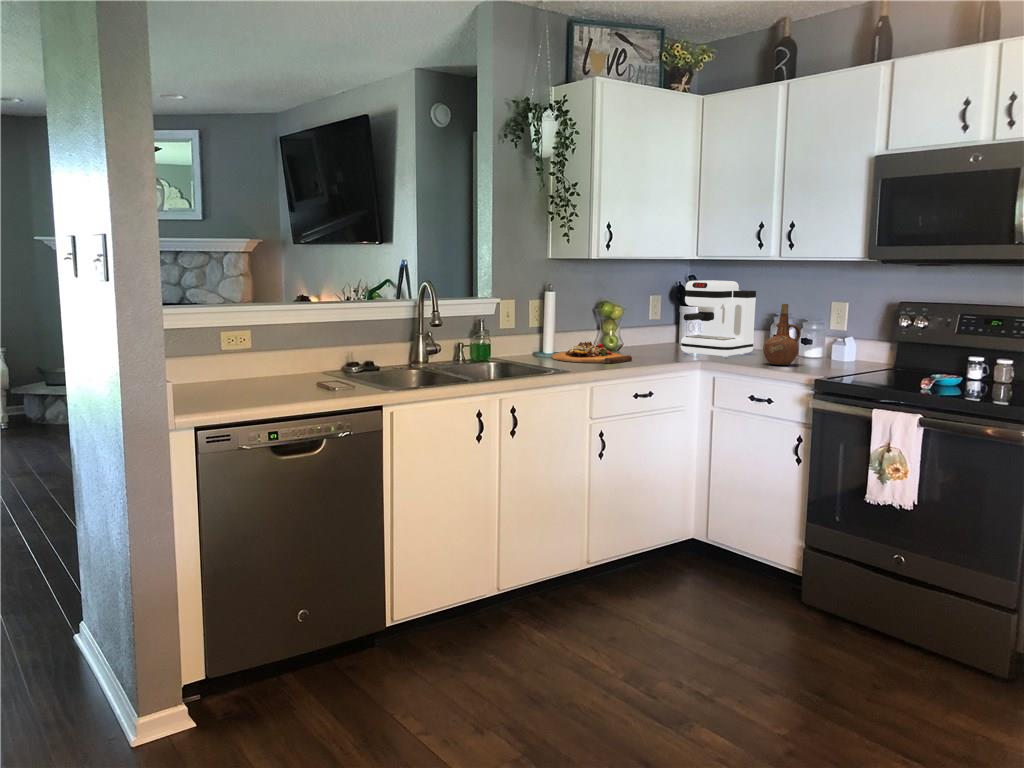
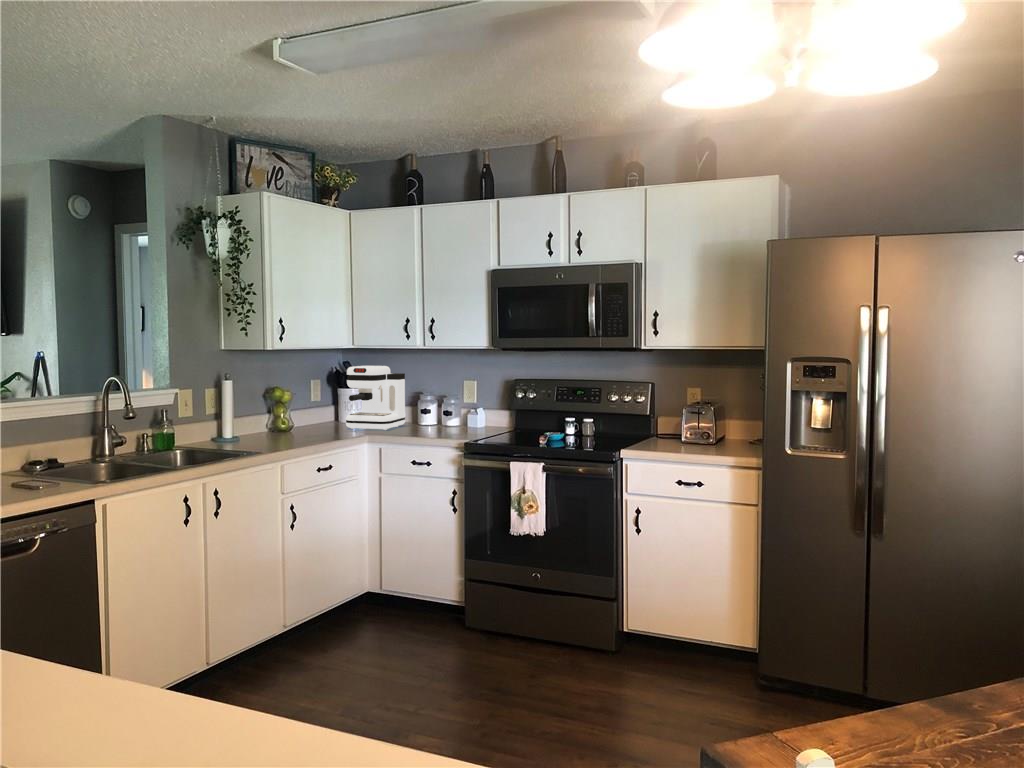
ceramic pitcher: present [763,304,801,365] -> none [418,384,446,433]
cutting board: present [552,342,632,364] -> none [233,424,309,444]

